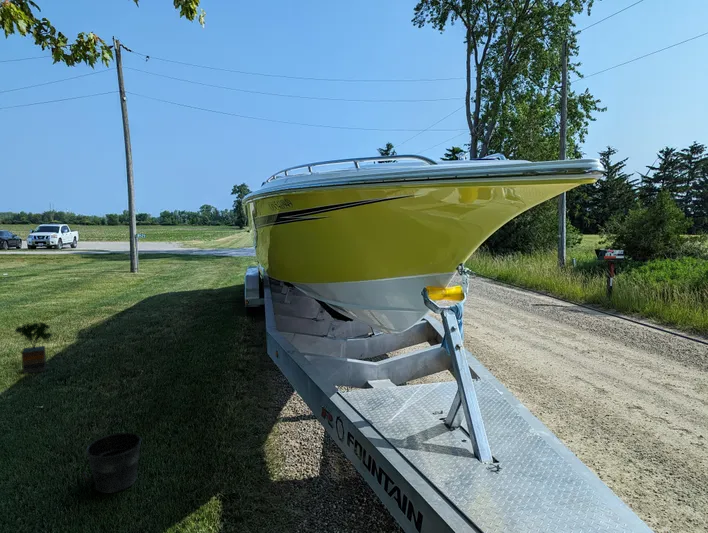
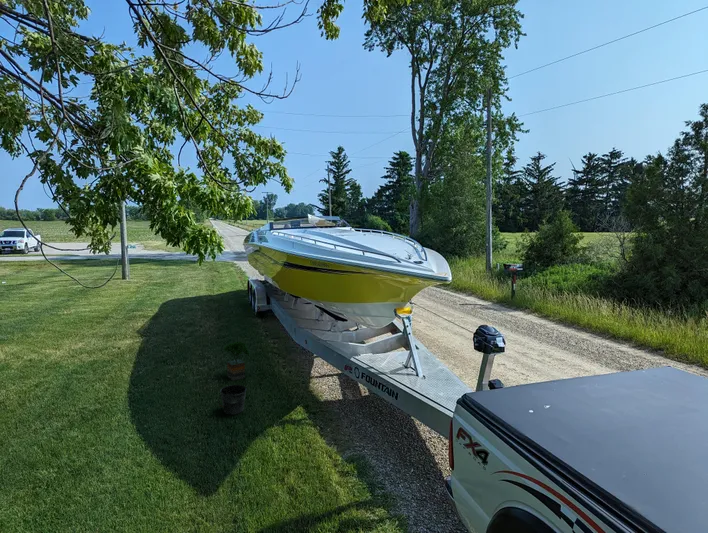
potted tree: present [15,322,53,374] -> present [224,342,250,381]

